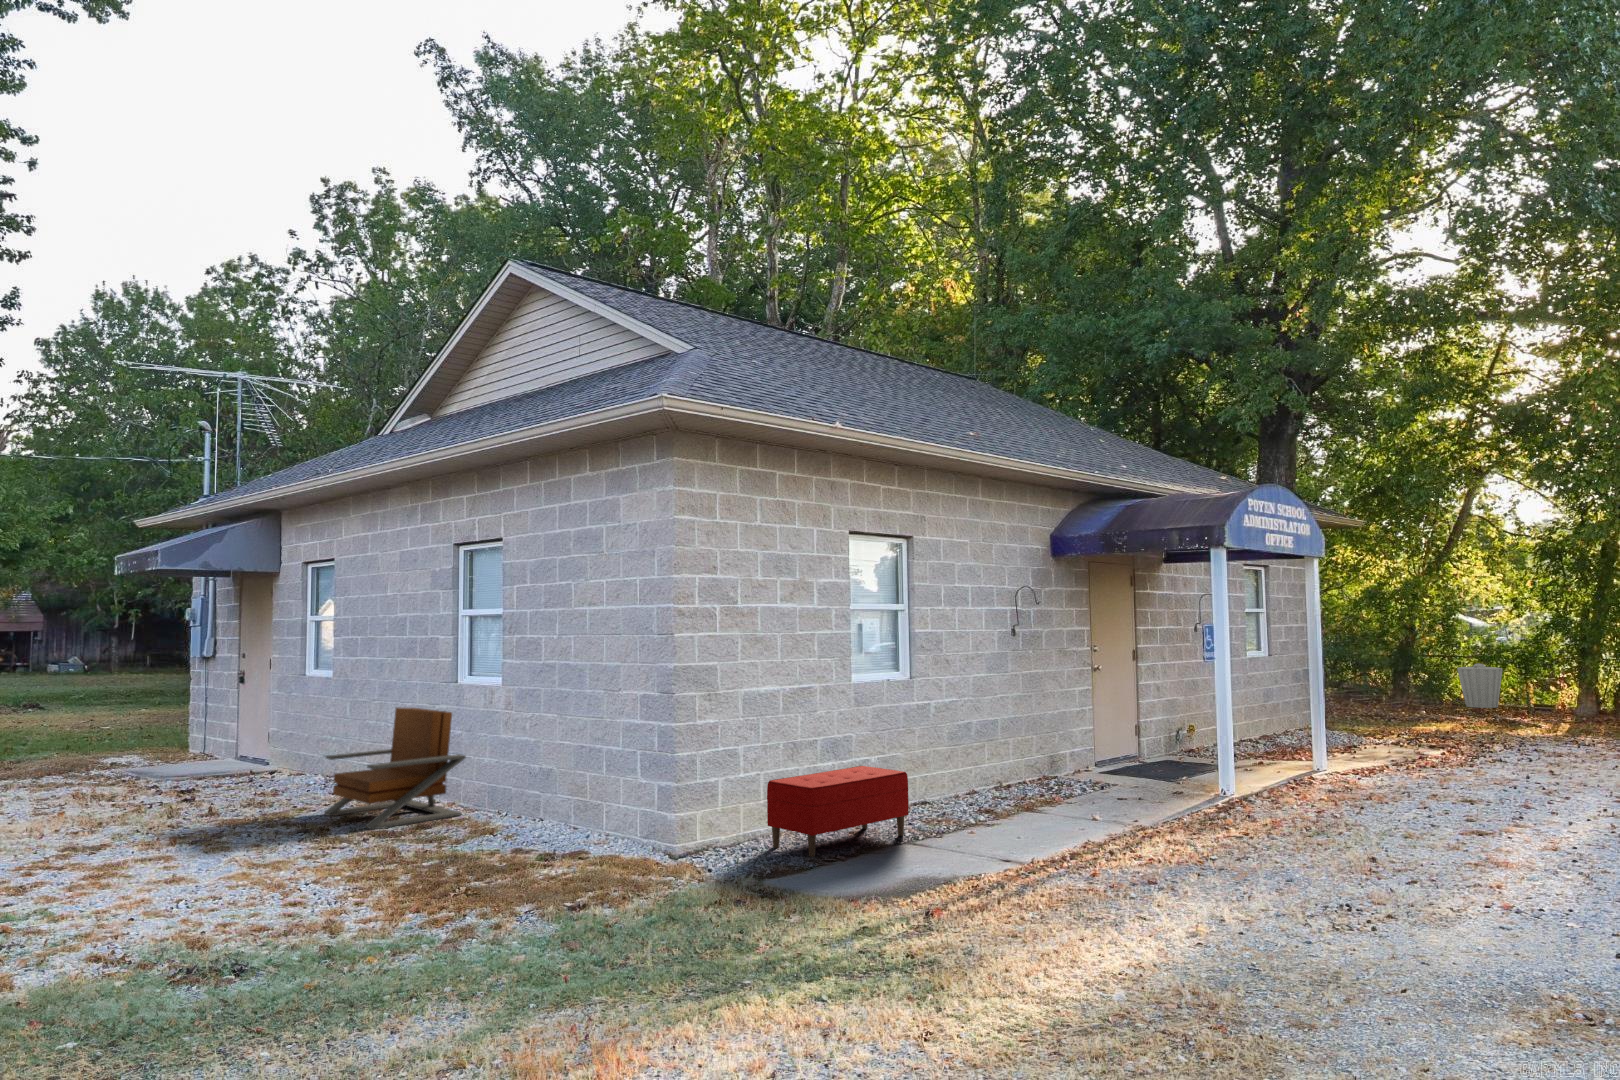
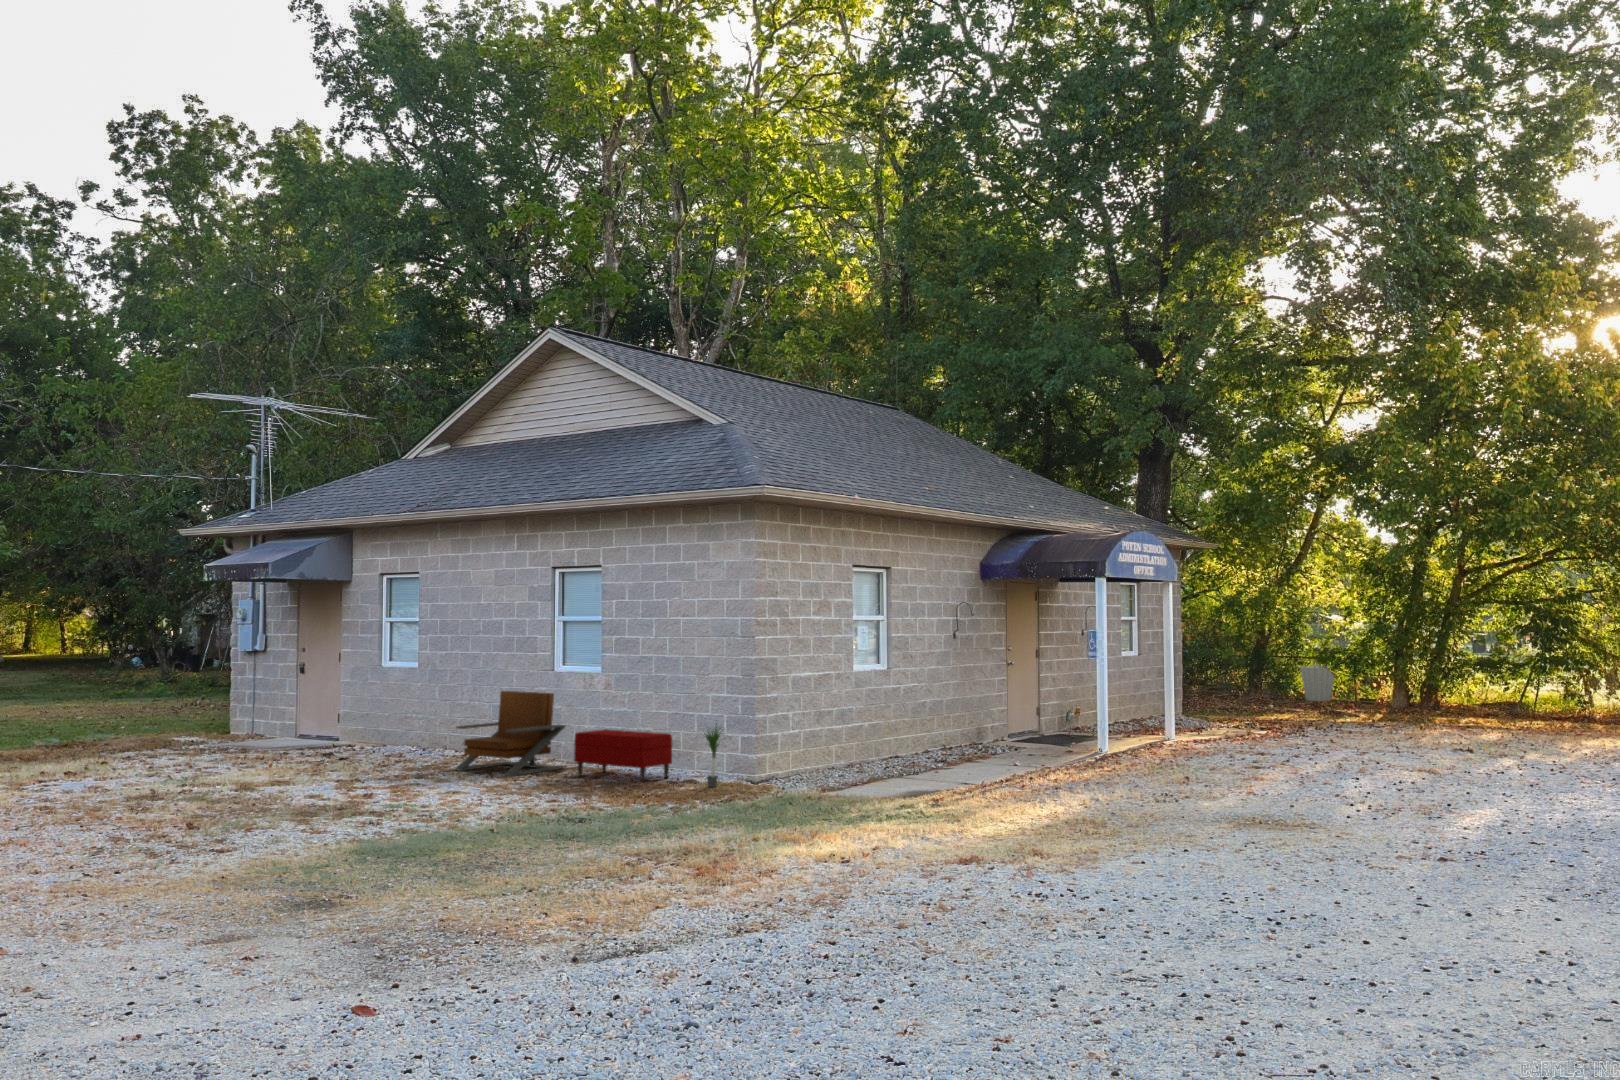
potted plant: none [576,756,645,865] -> present [704,724,723,787]
bench: present [767,766,909,857] -> present [574,729,672,782]

